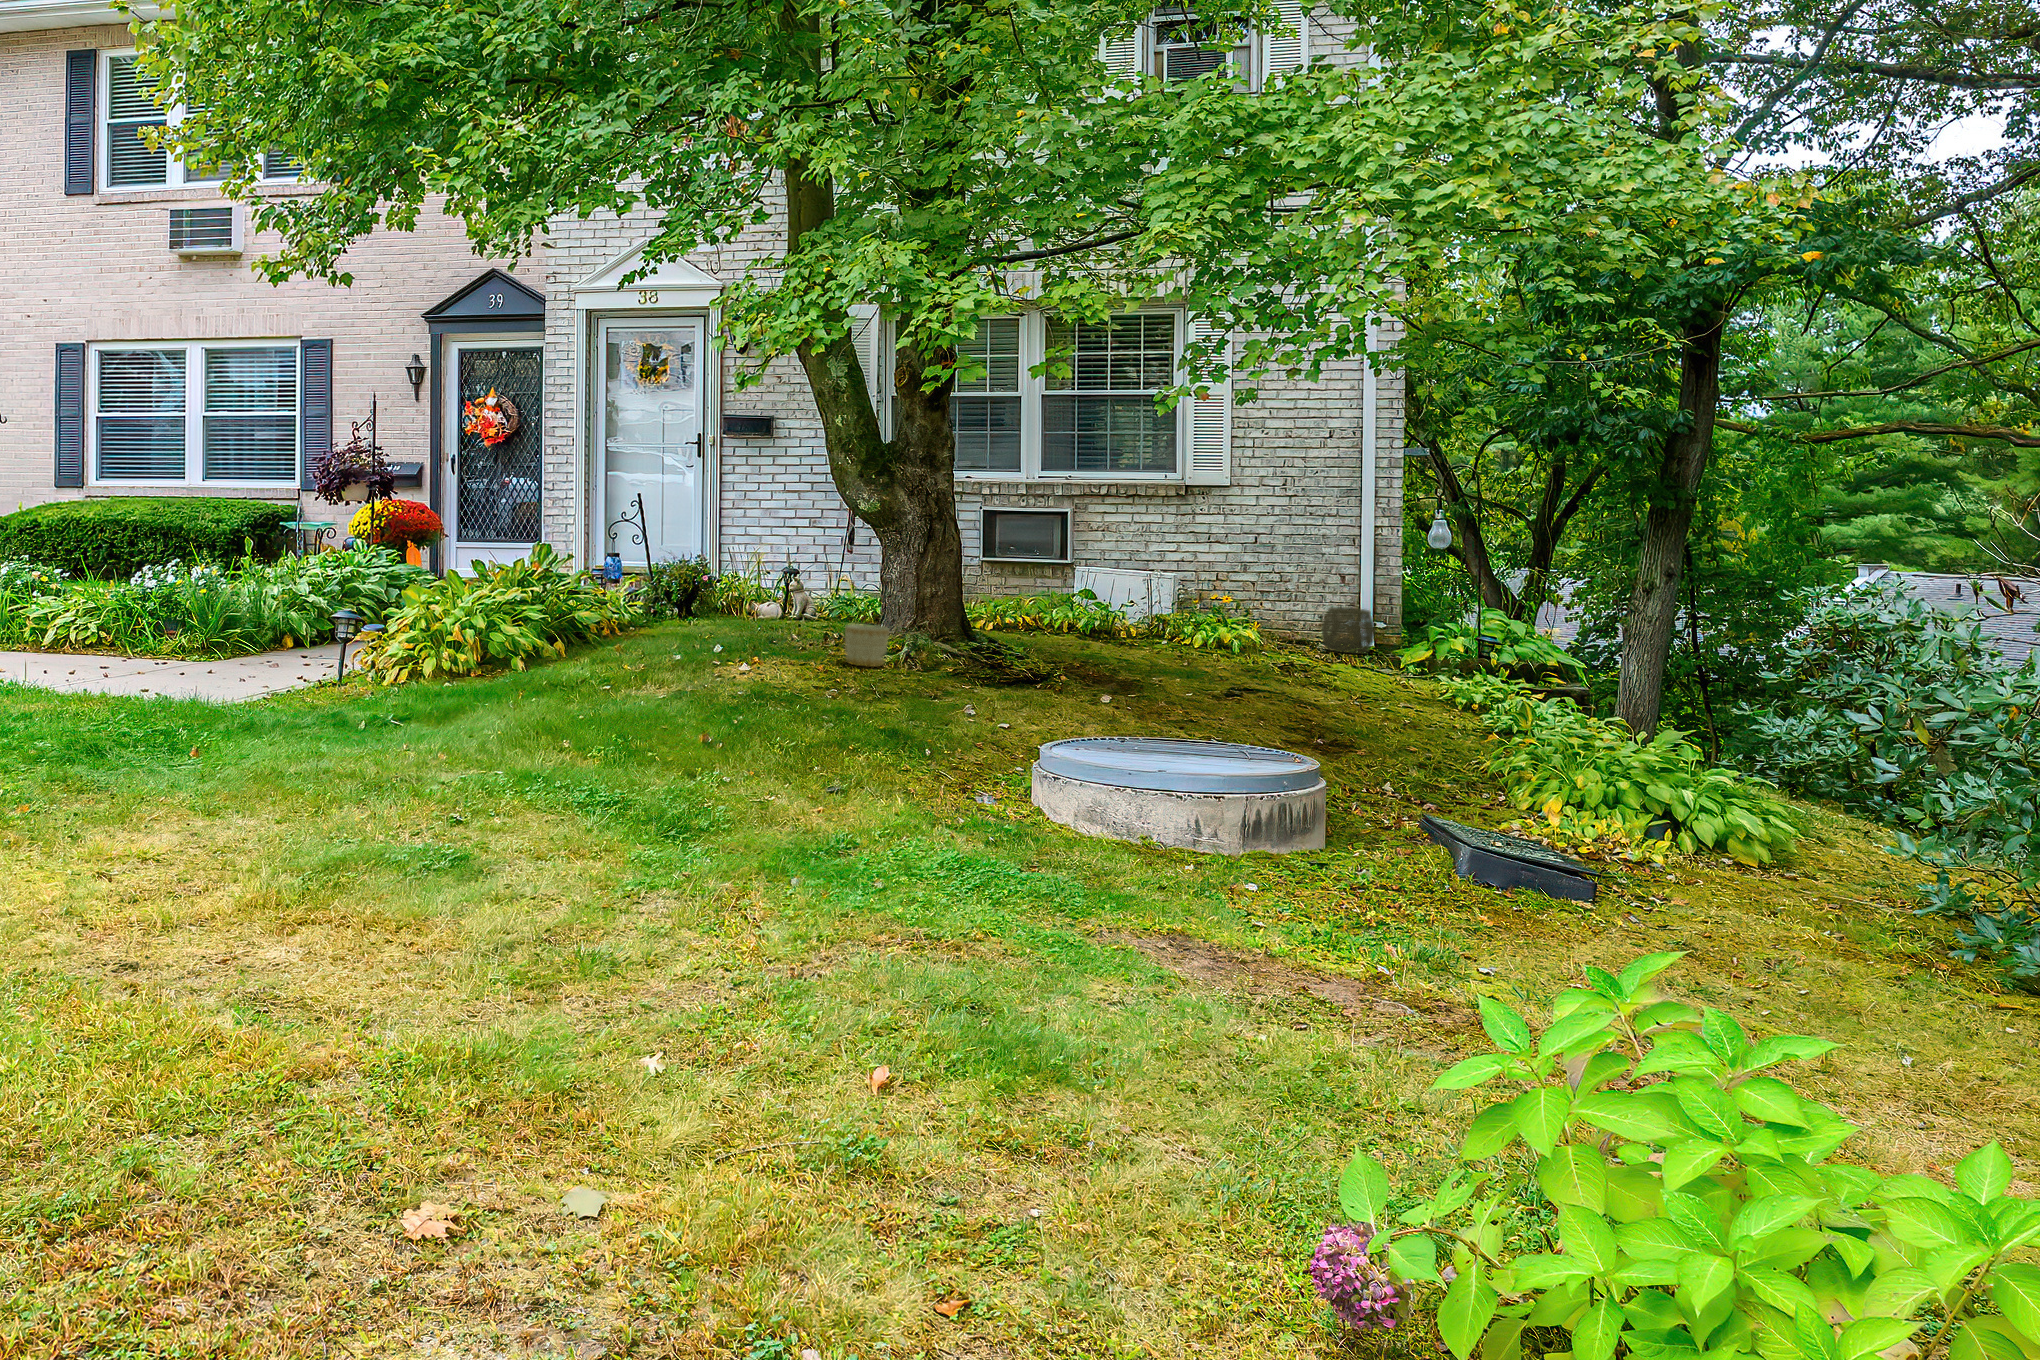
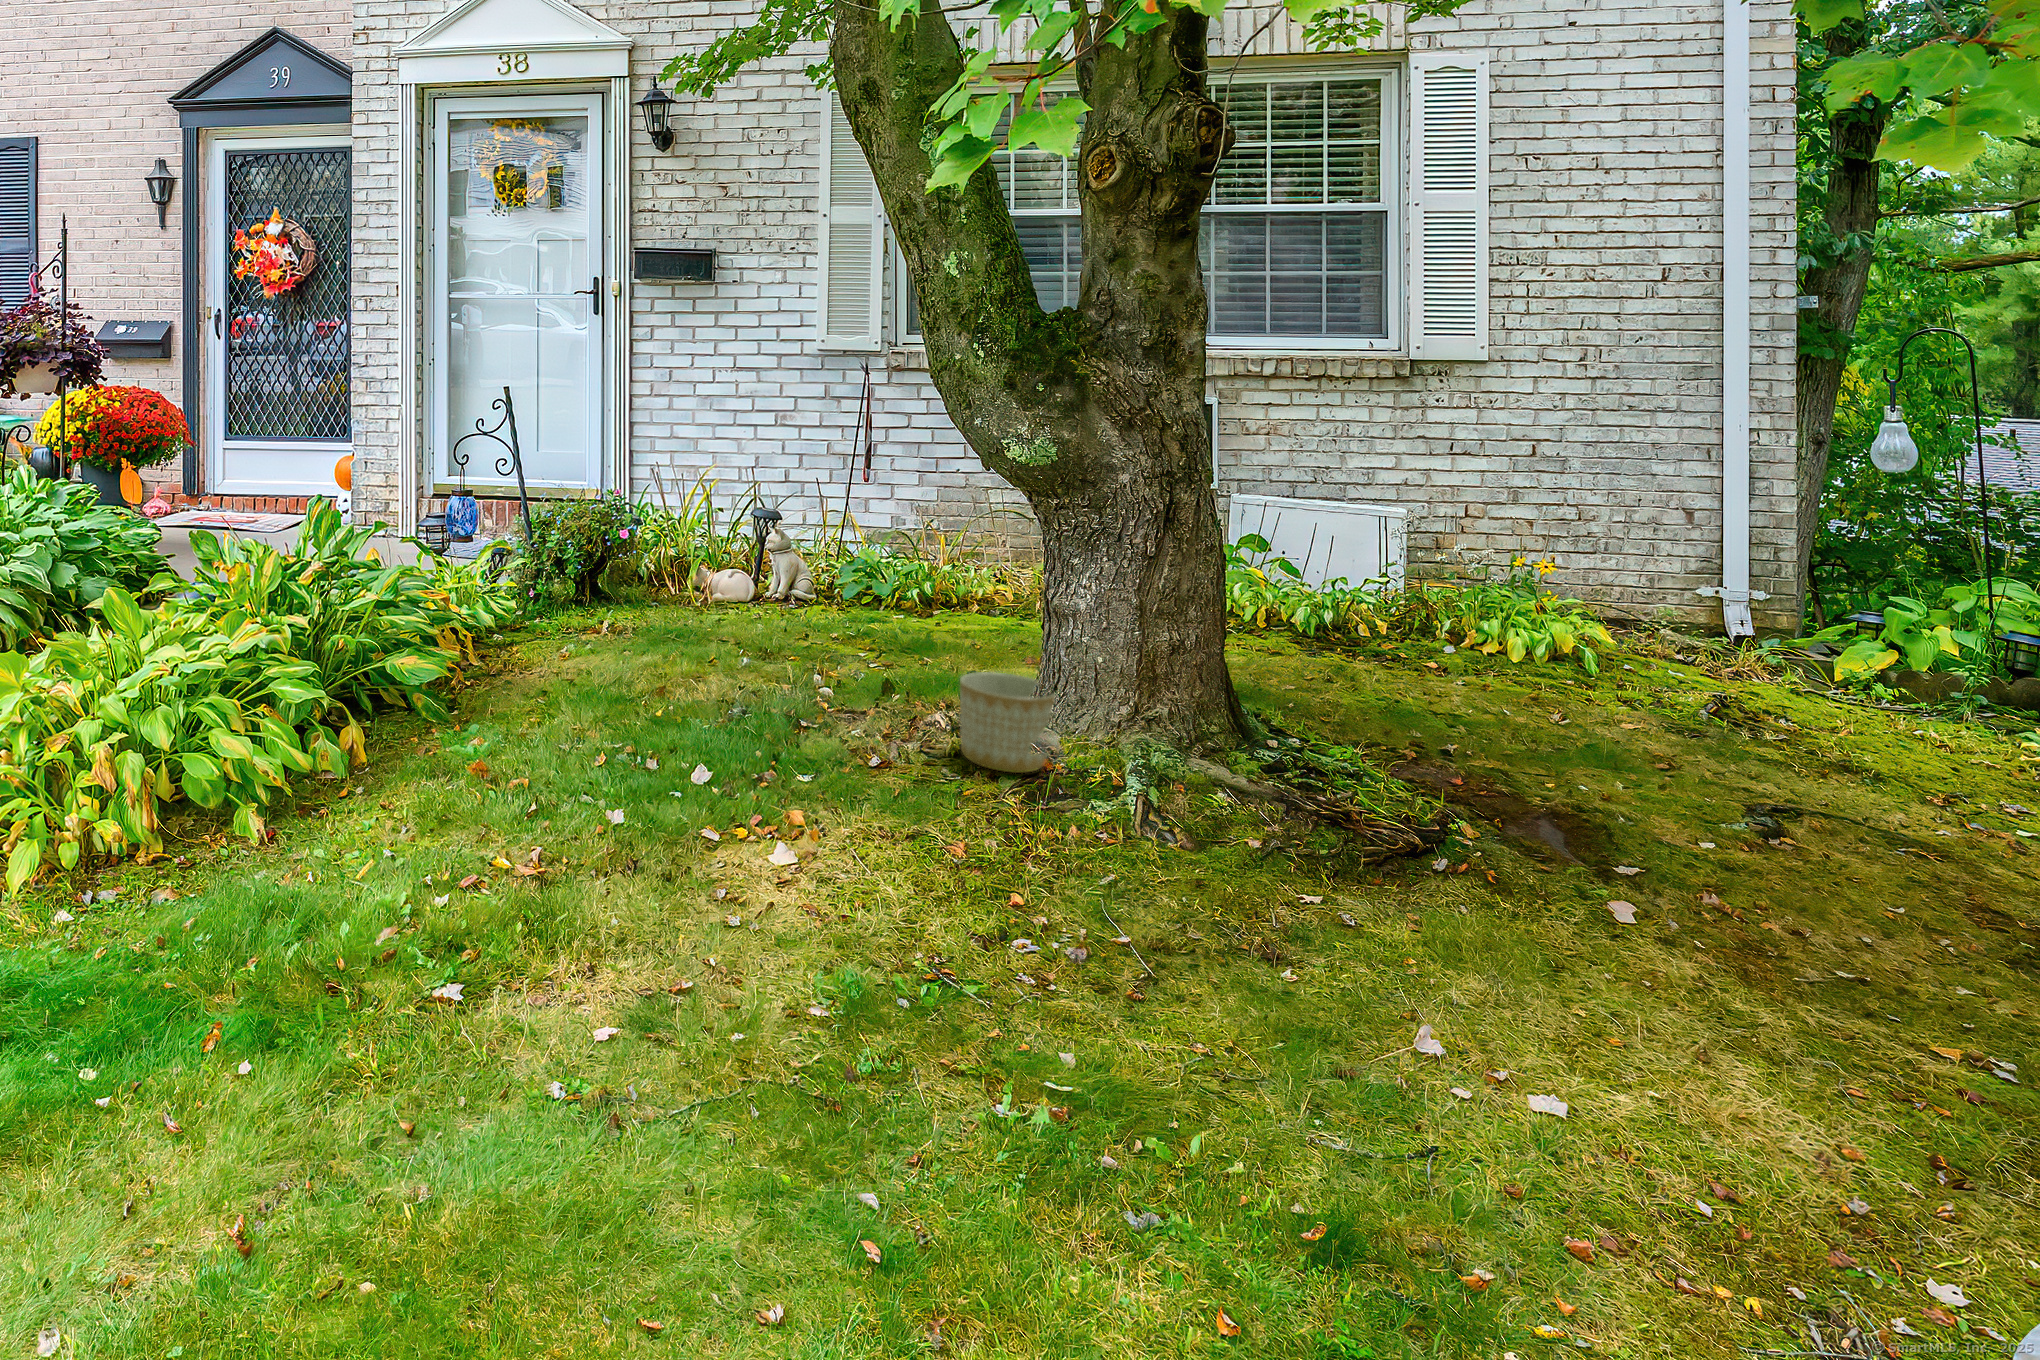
woven basket: present [1322,607,1374,654] -> none [1666,571,1779,658]

